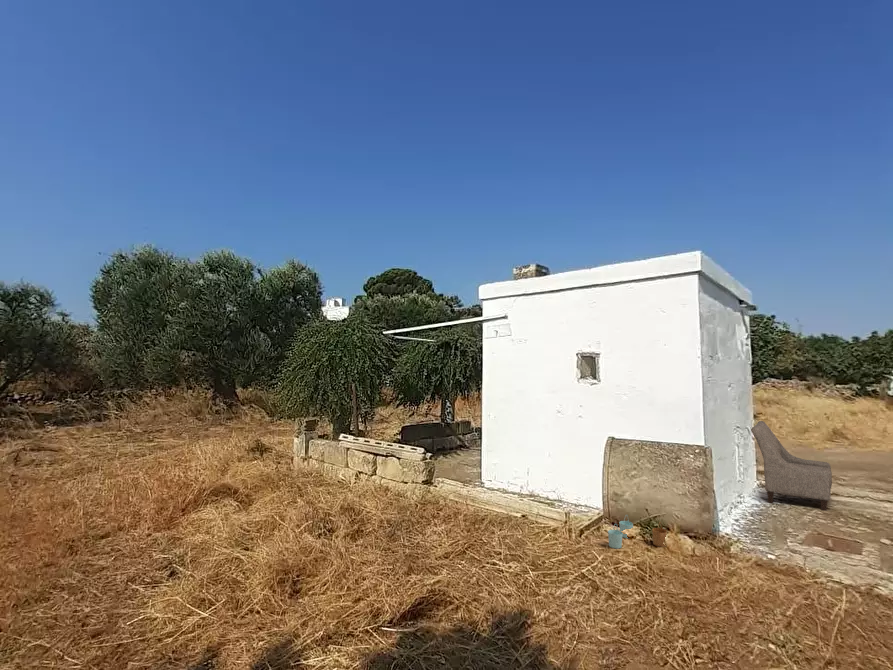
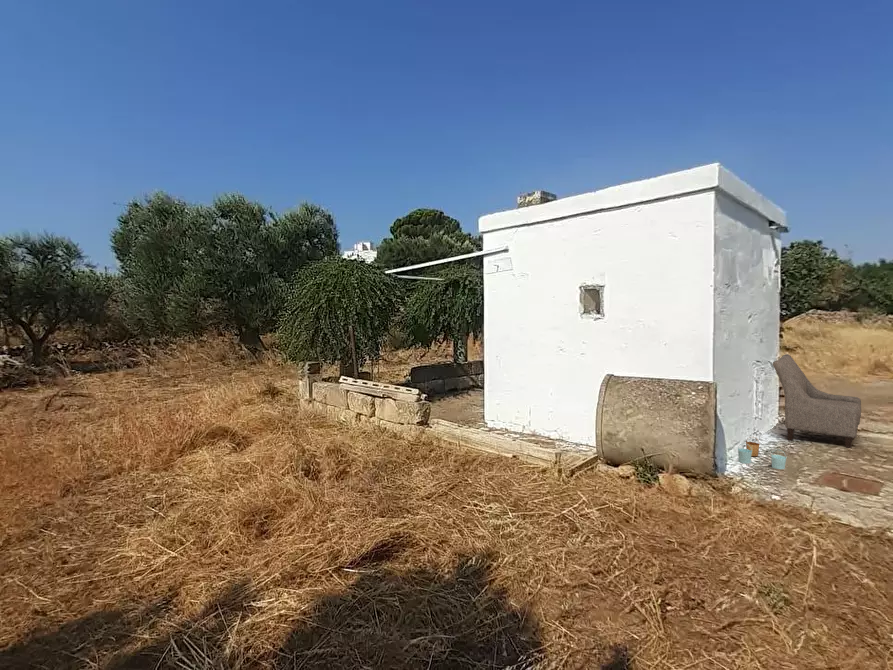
bucket: present [608,515,667,549] -> present [738,439,787,469]

